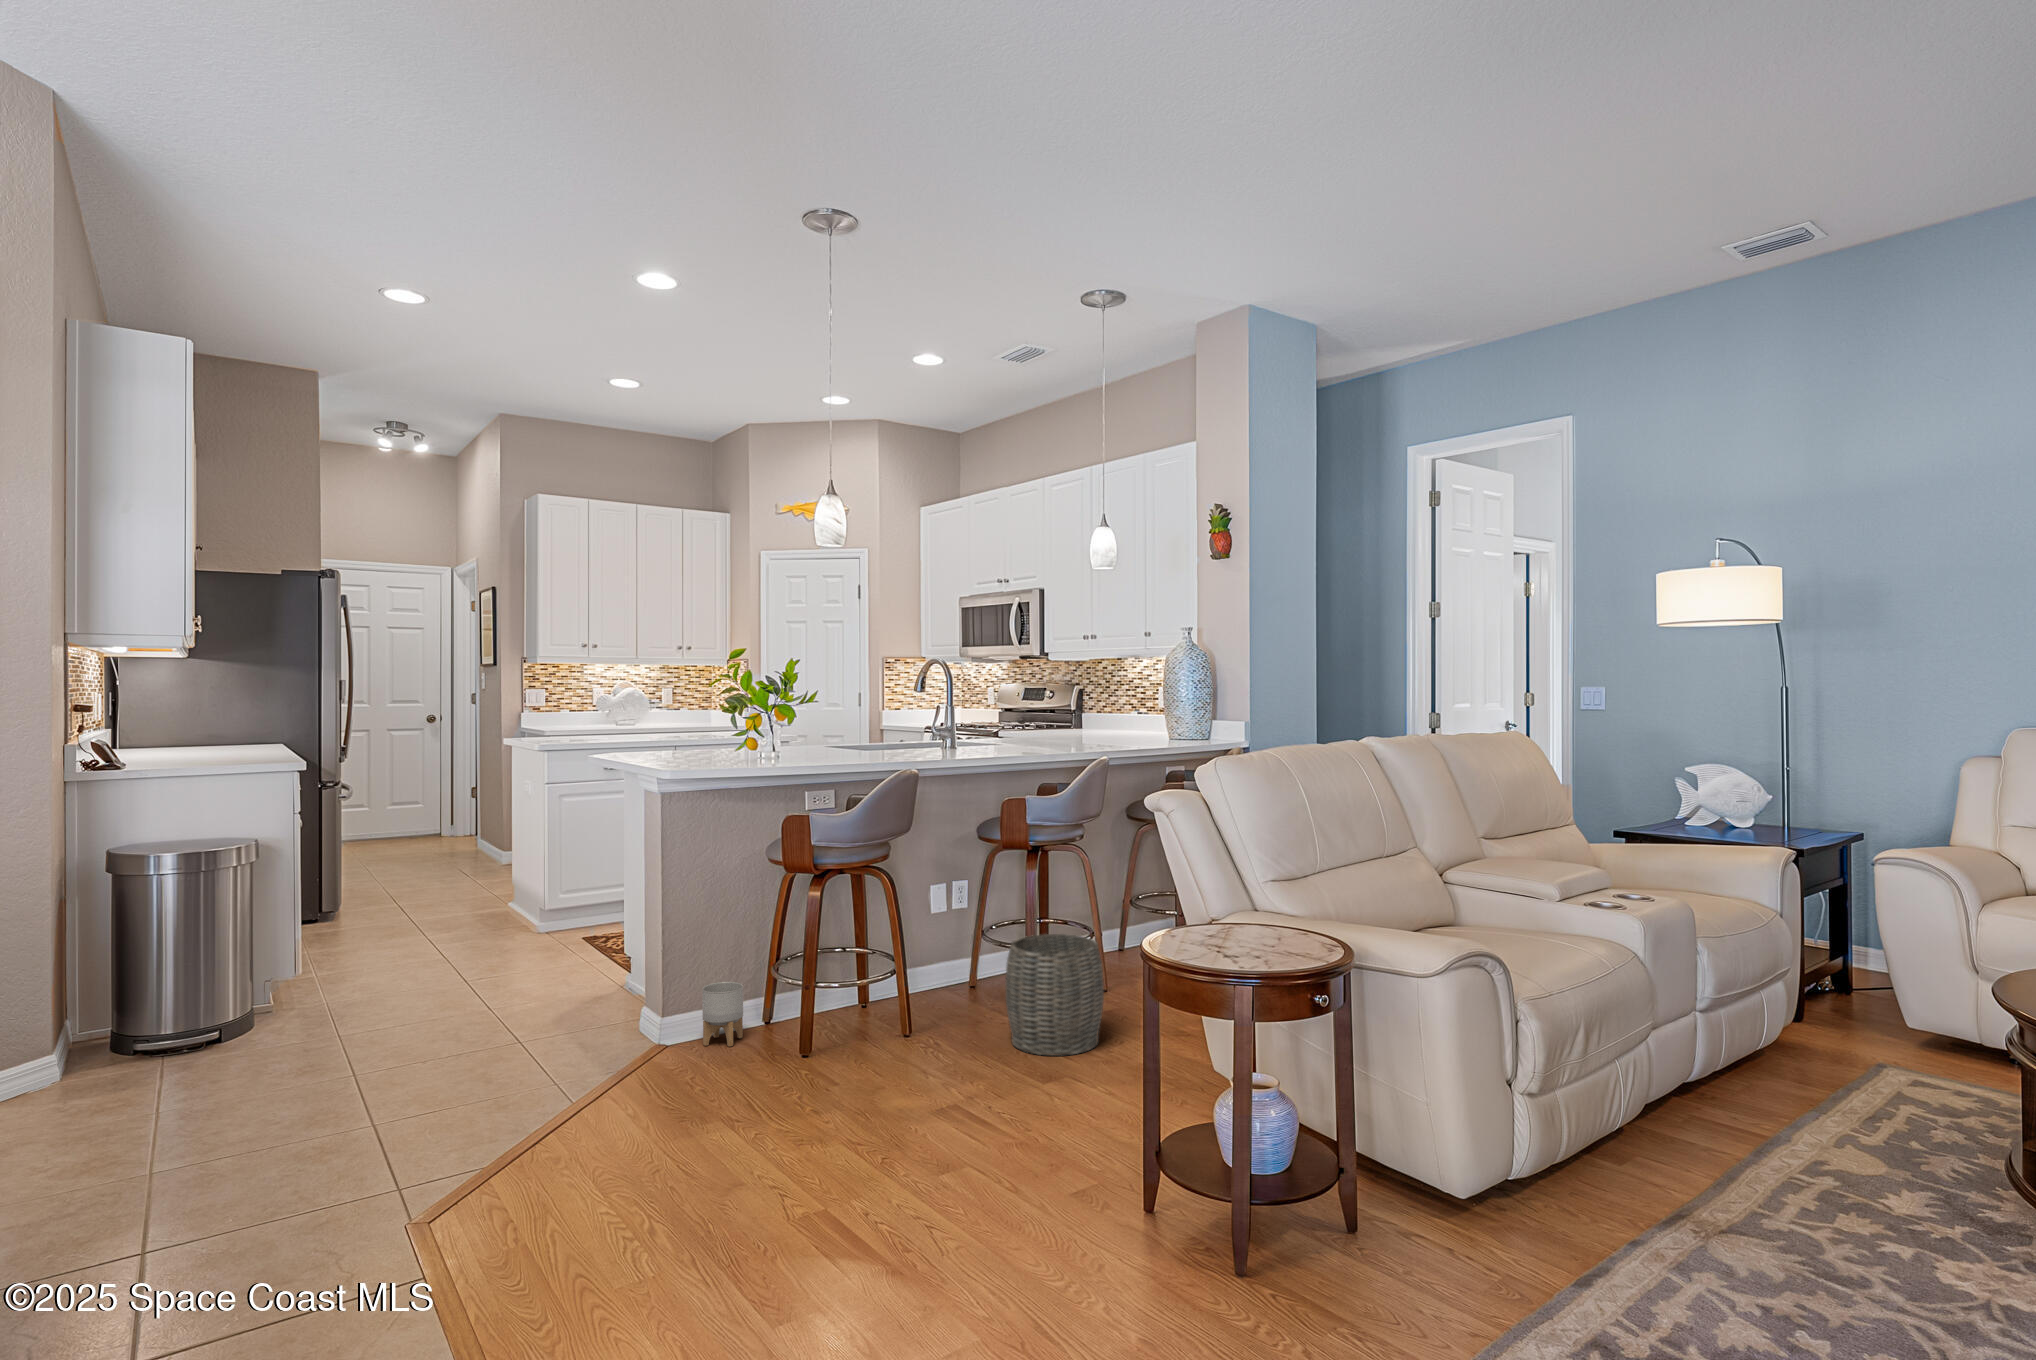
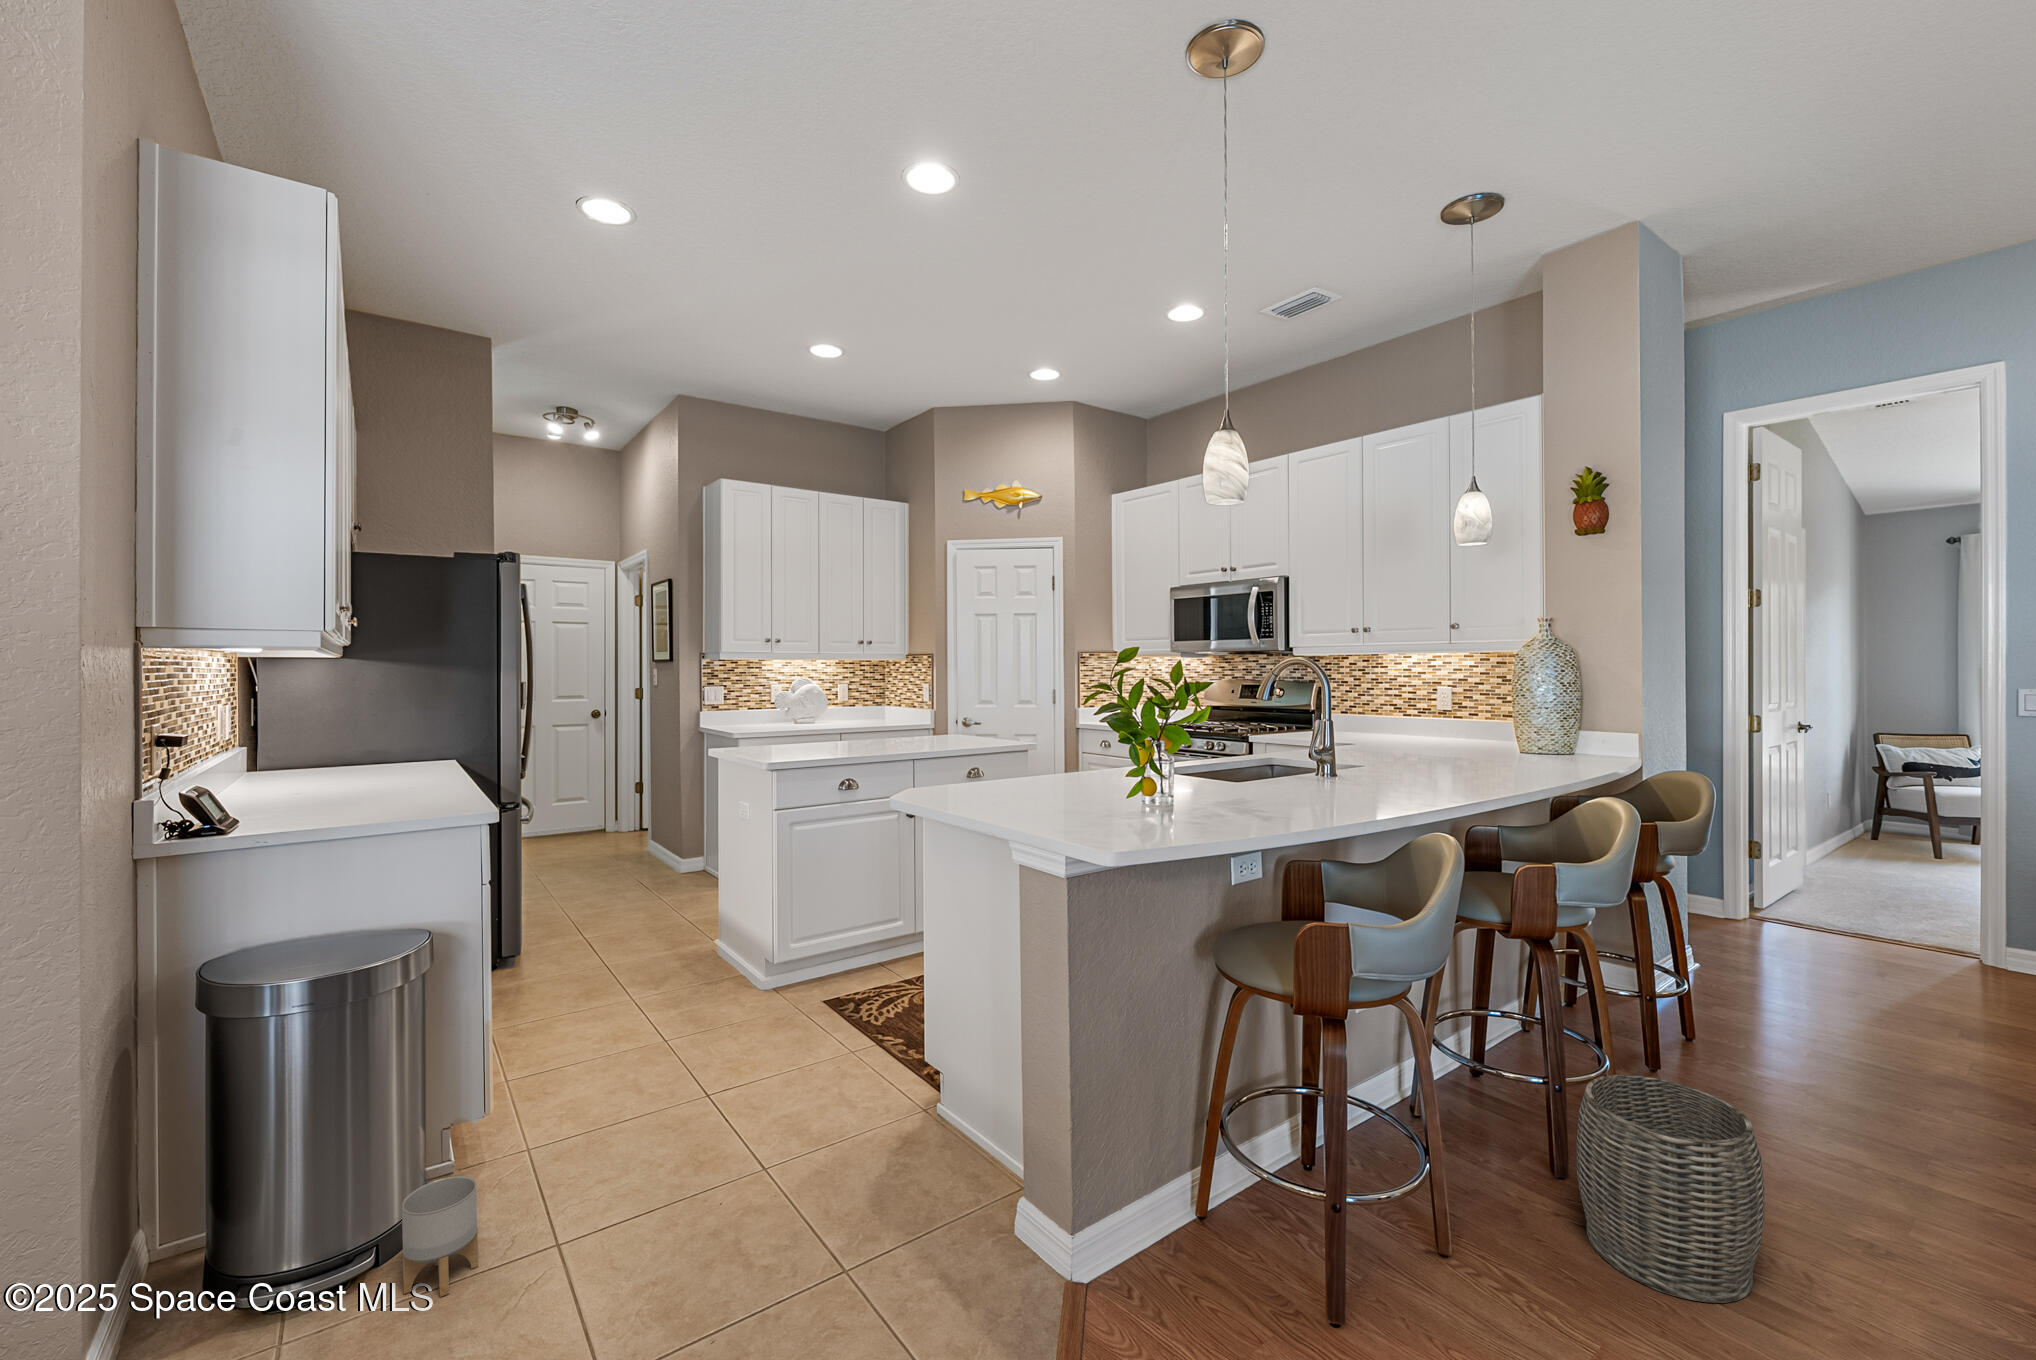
planter: present [702,982,743,1047] -> present [402,1176,478,1297]

